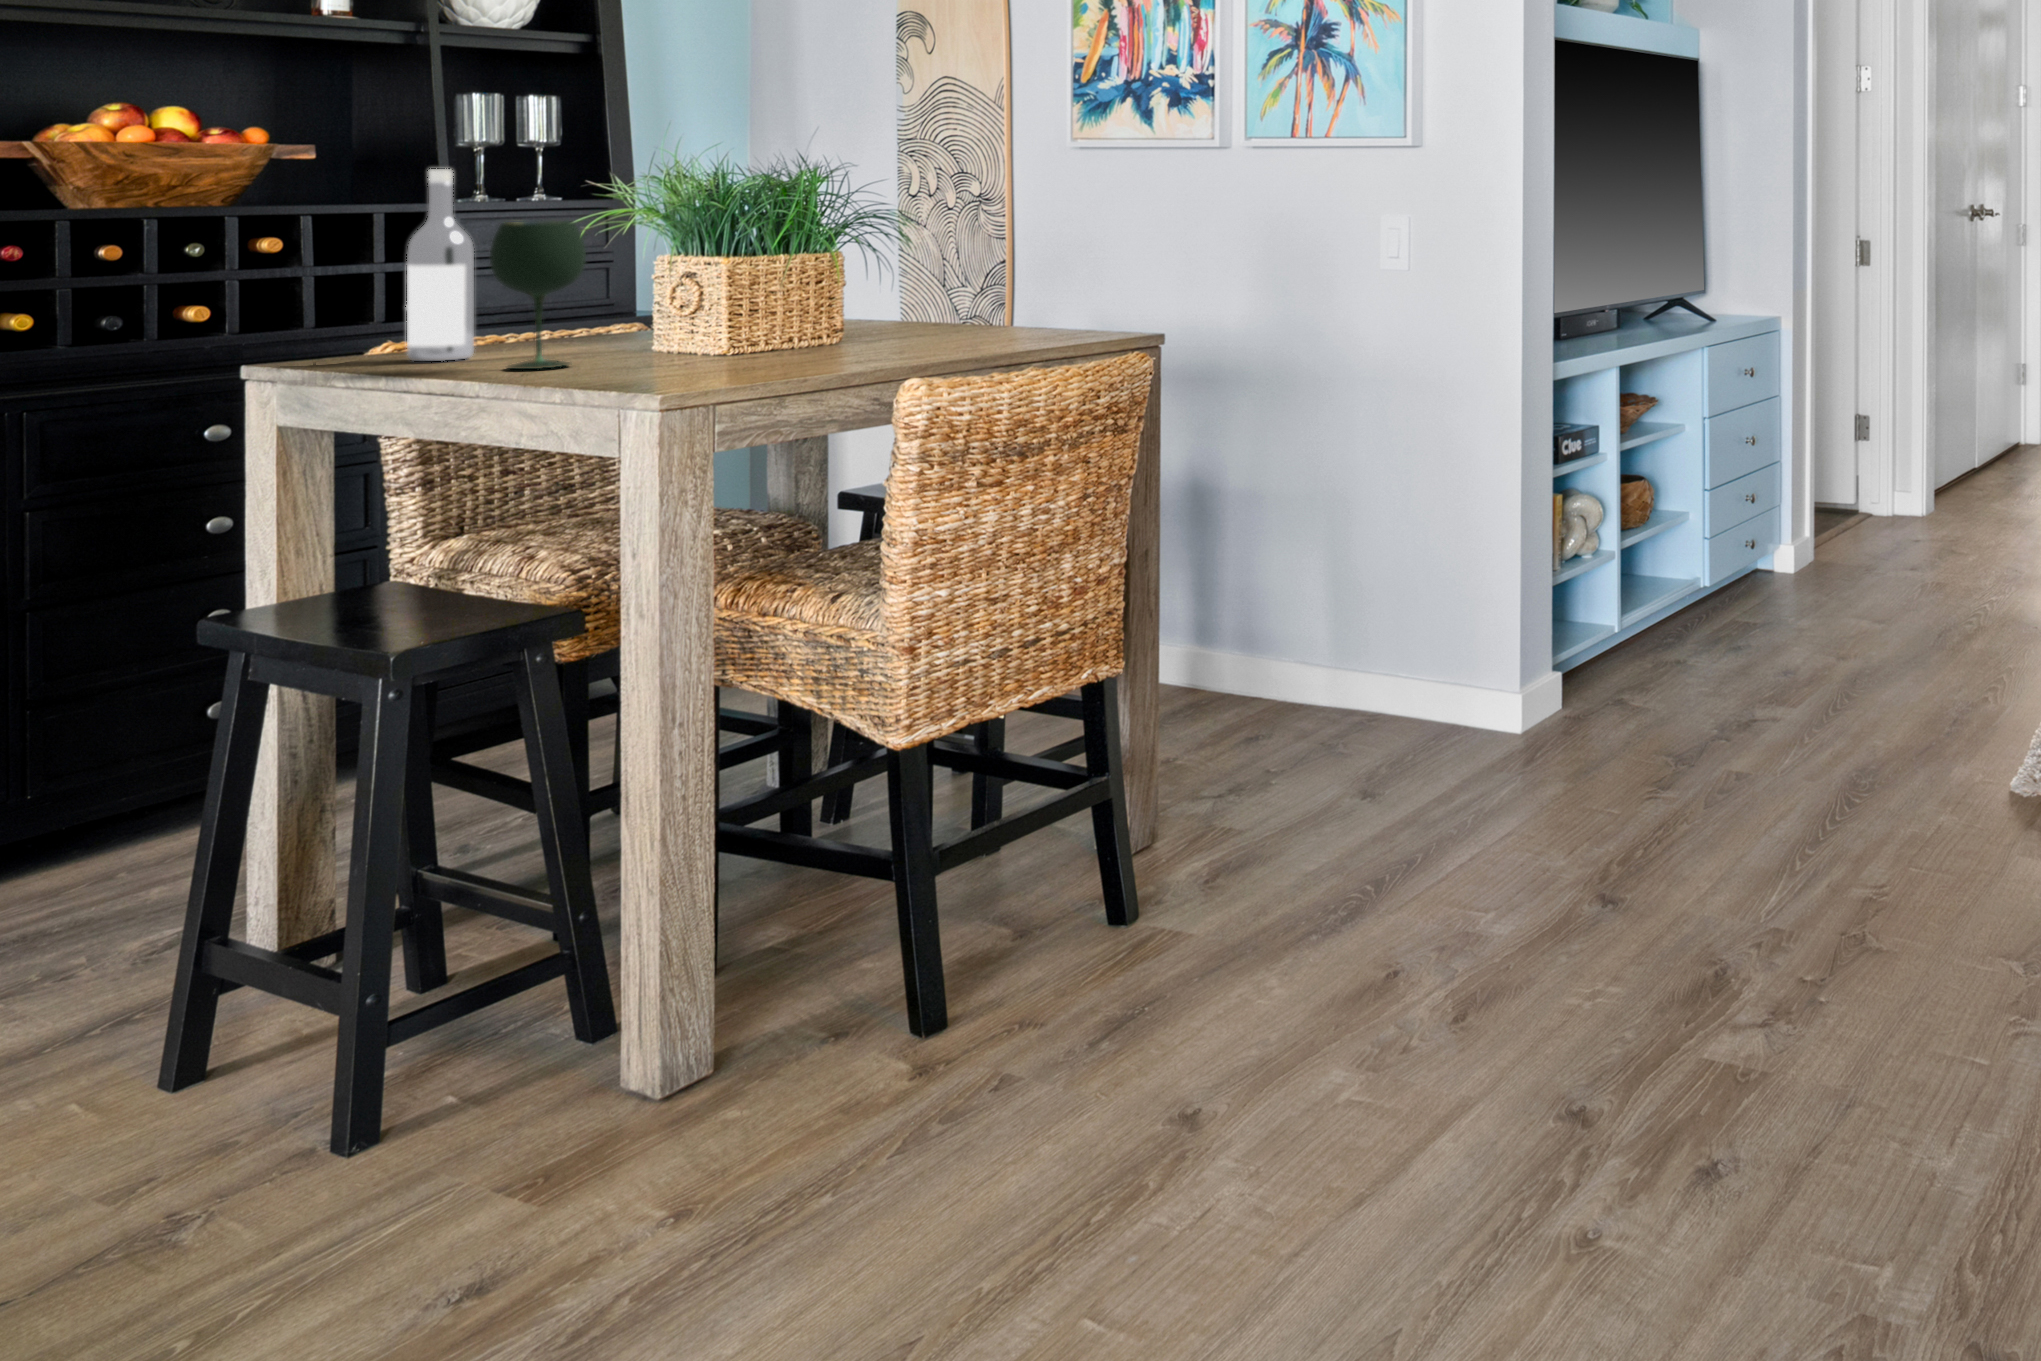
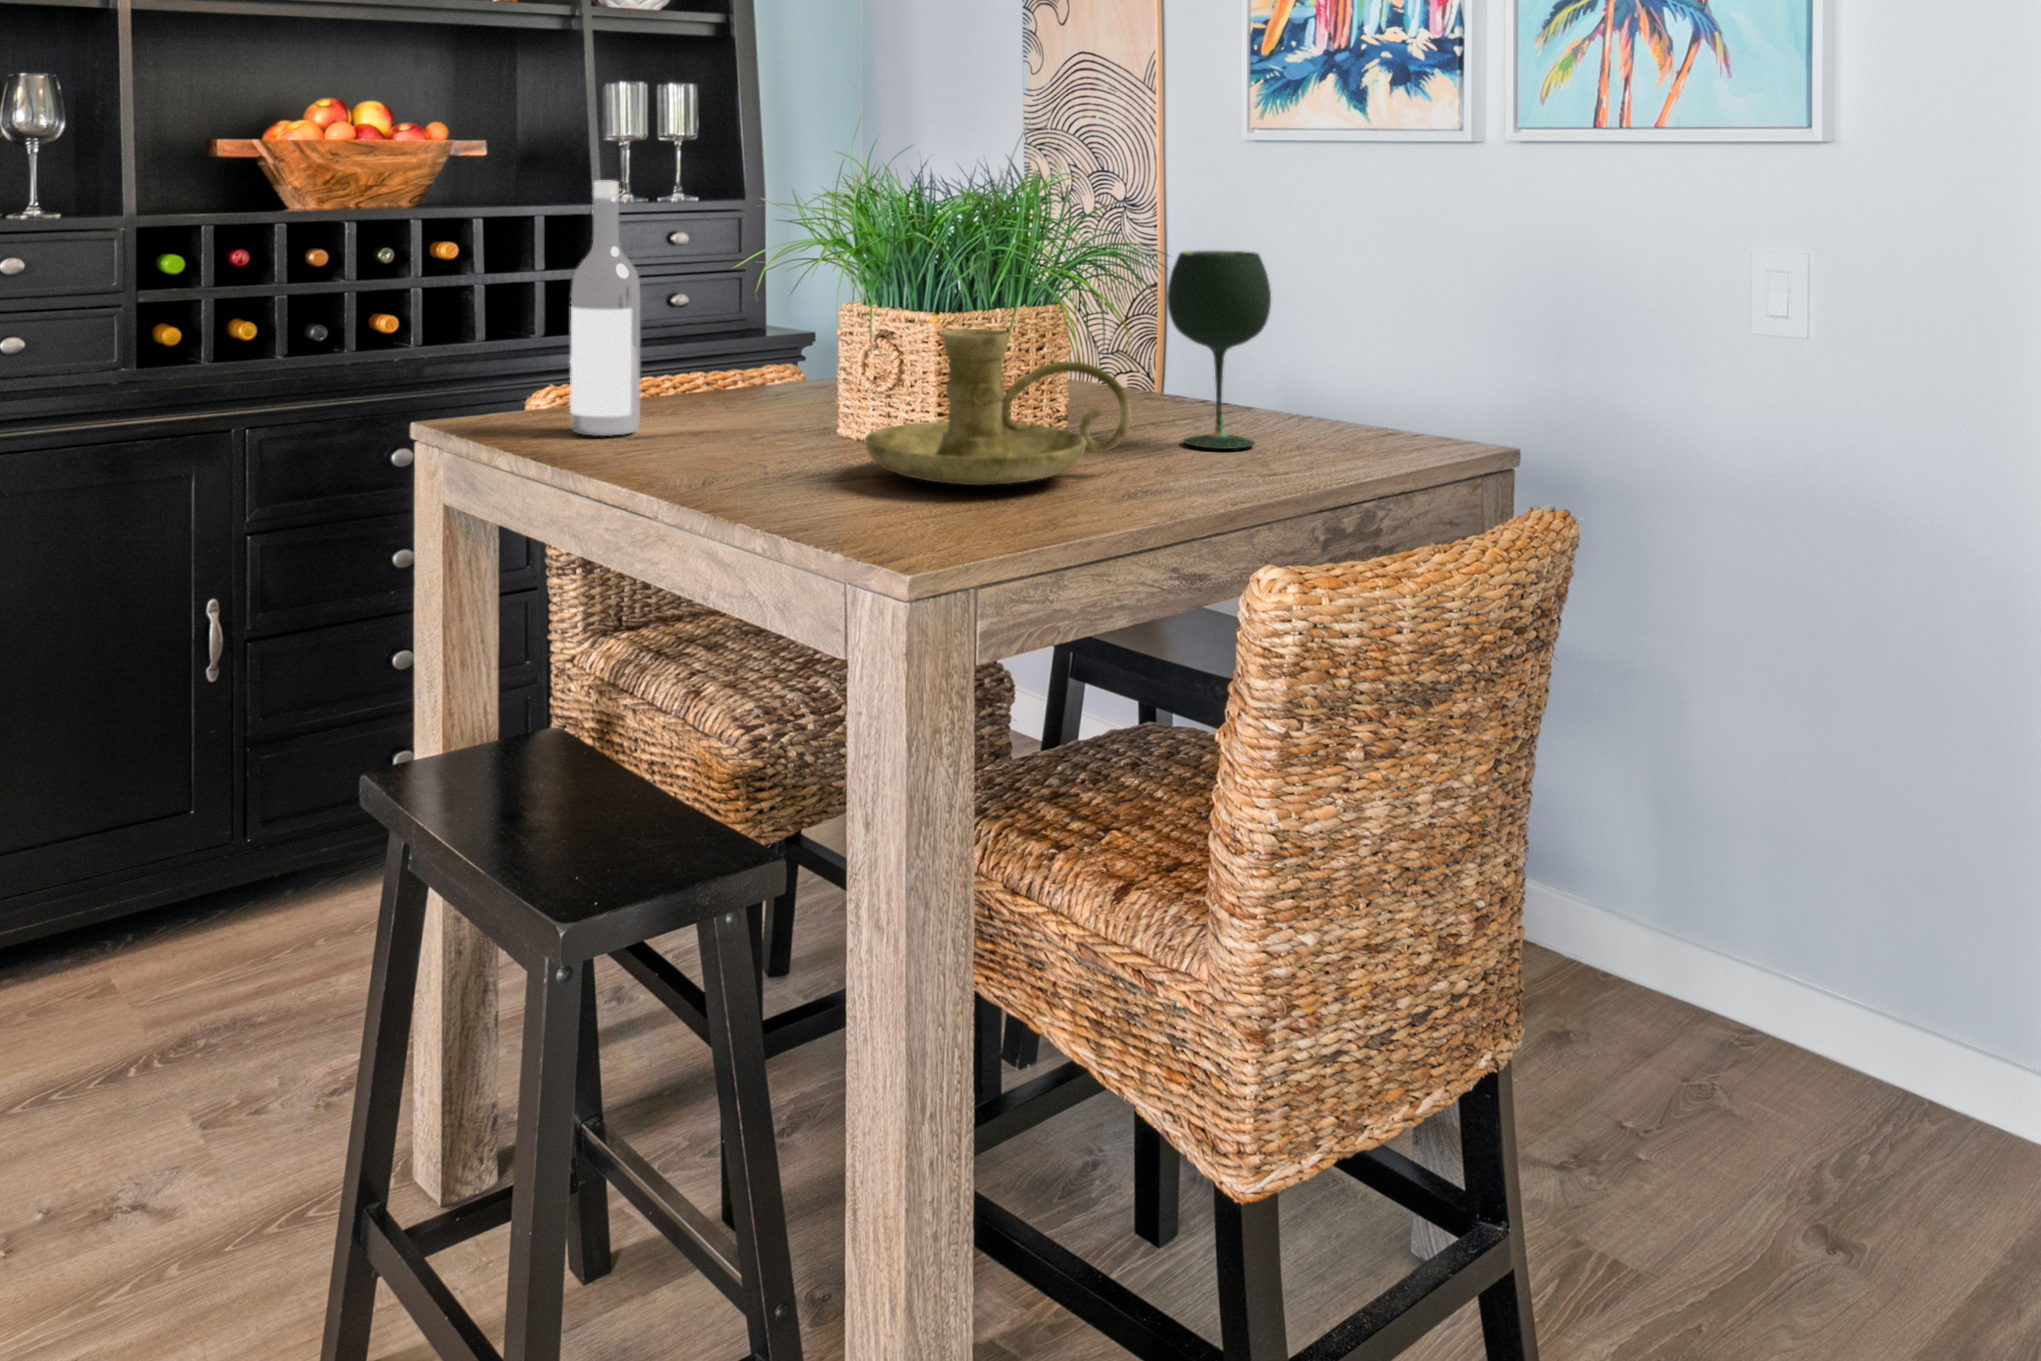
wine glass: present [490,221,586,369] -> present [1167,251,1271,449]
candle holder: none [660,265,870,365] -> present [865,329,1131,485]

